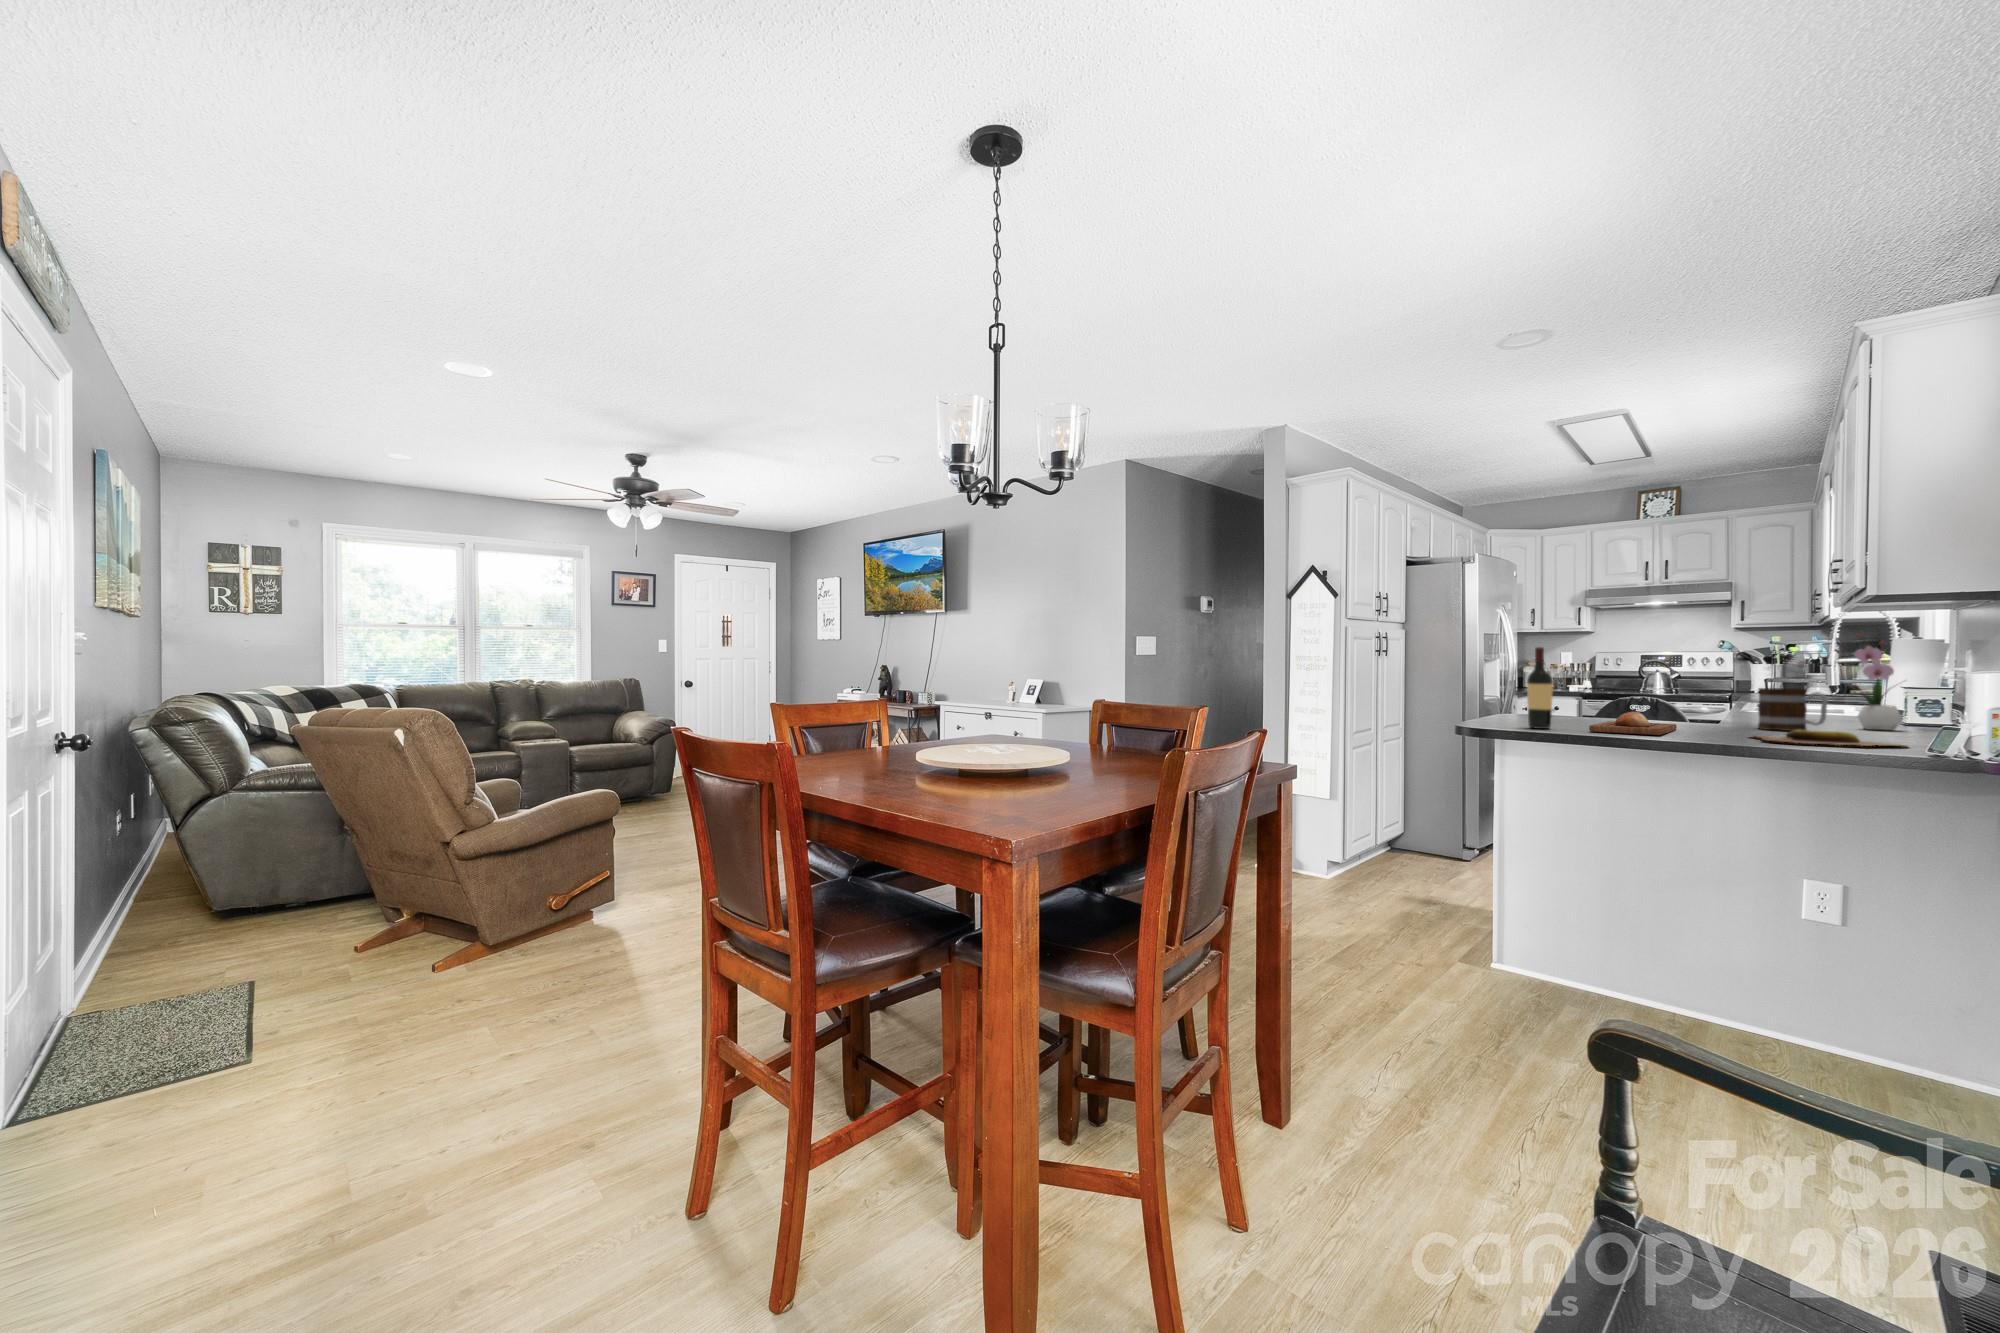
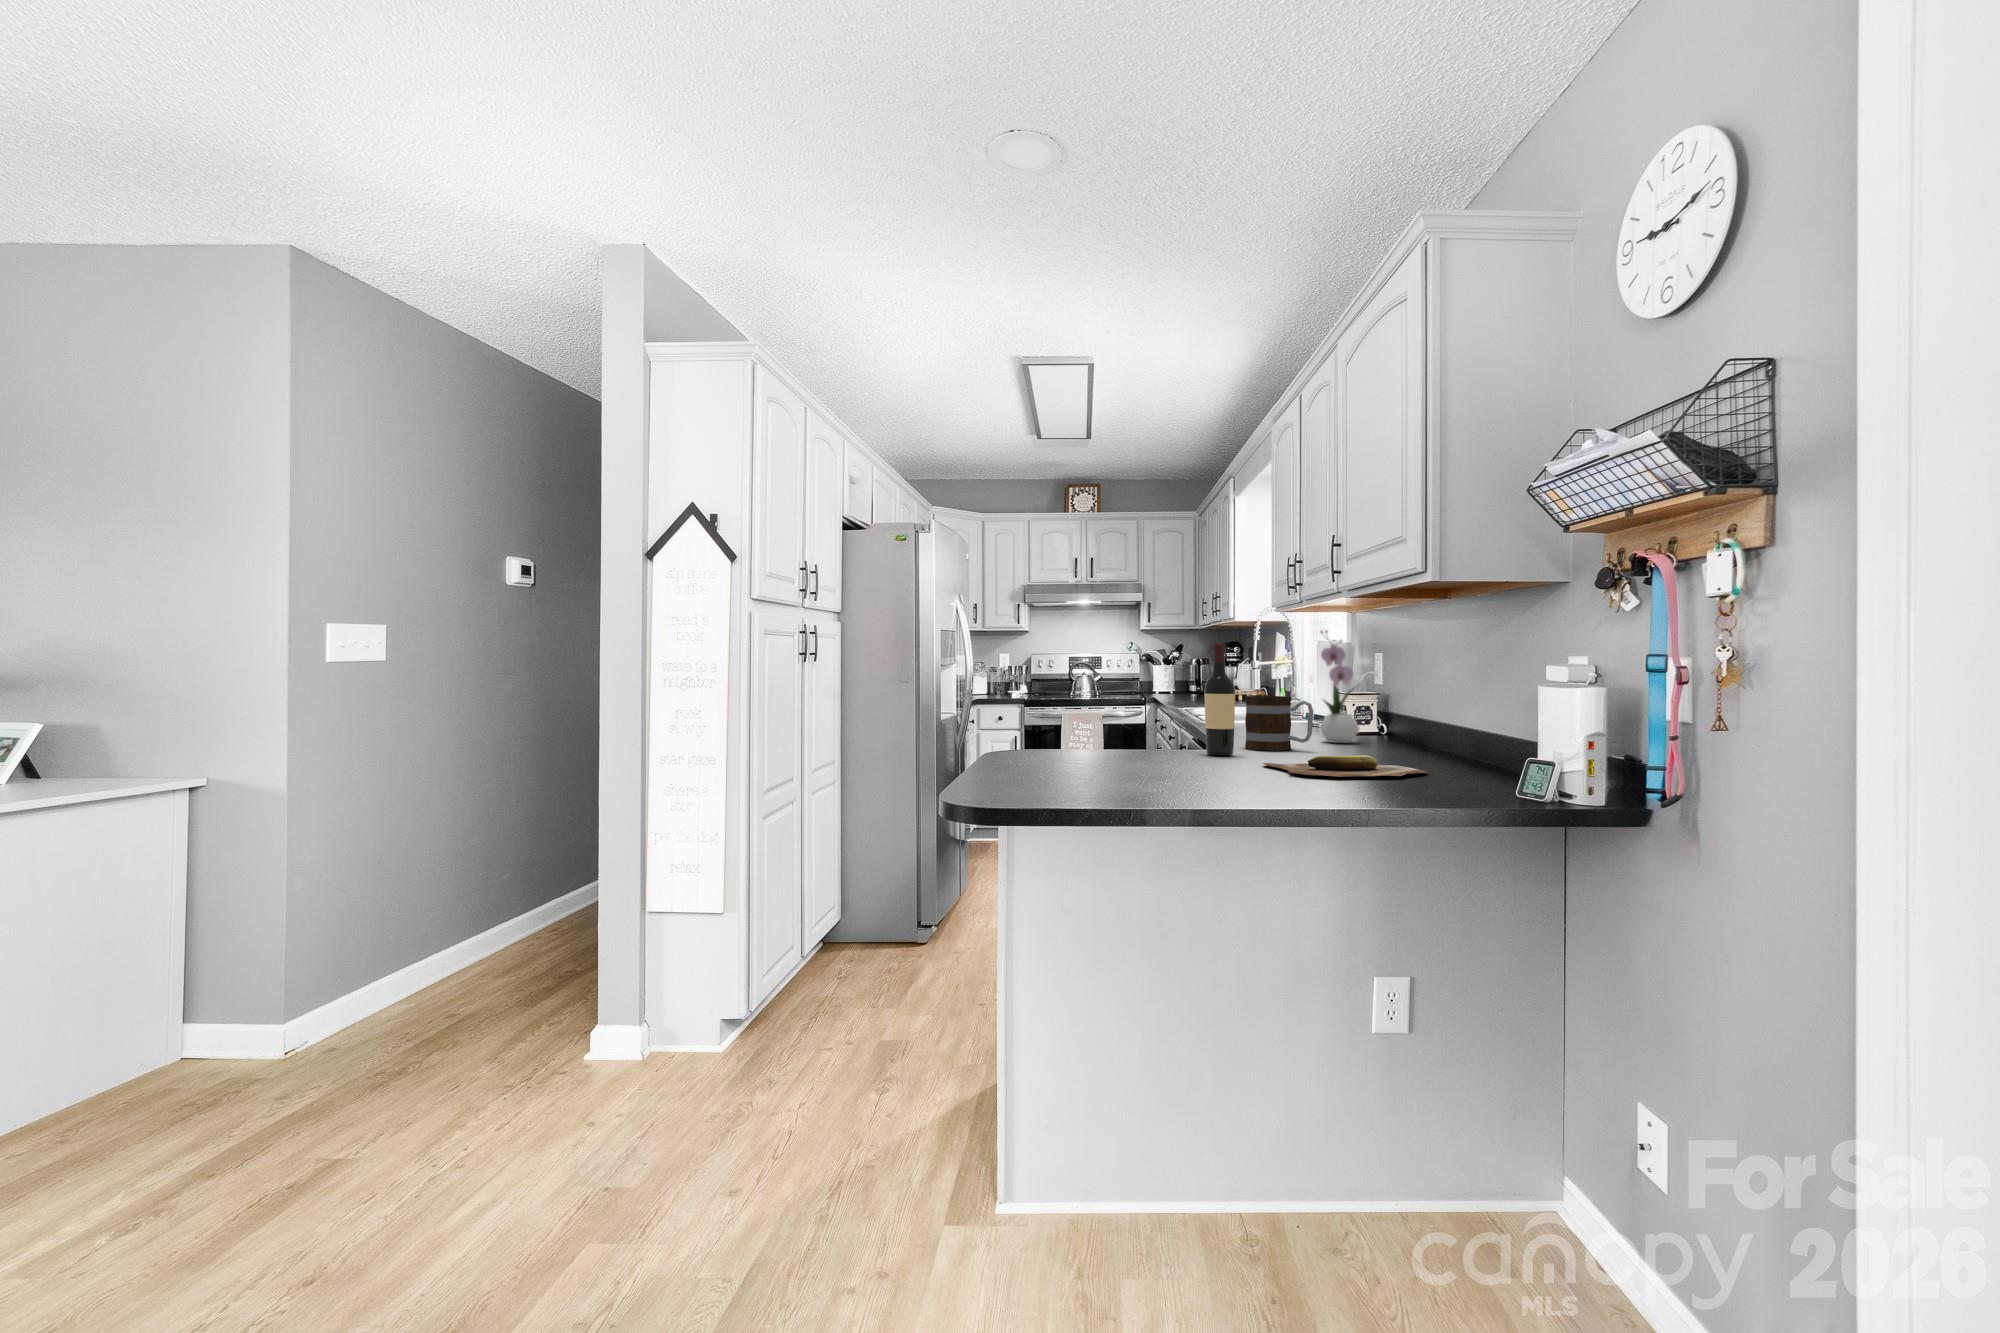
wine bottle: present [1527,647,1553,729] -> present [1204,643,1235,756]
bread loaf: present [1589,712,1677,735] -> none [1090,734,1178,772]

